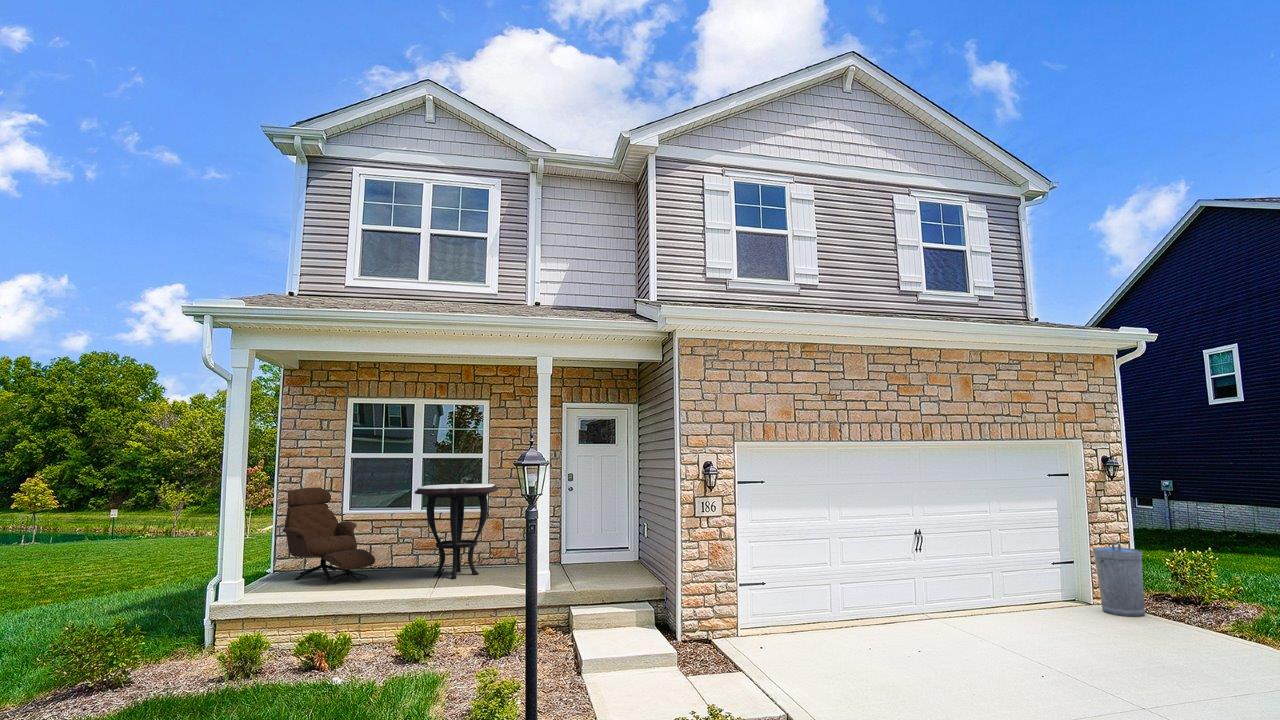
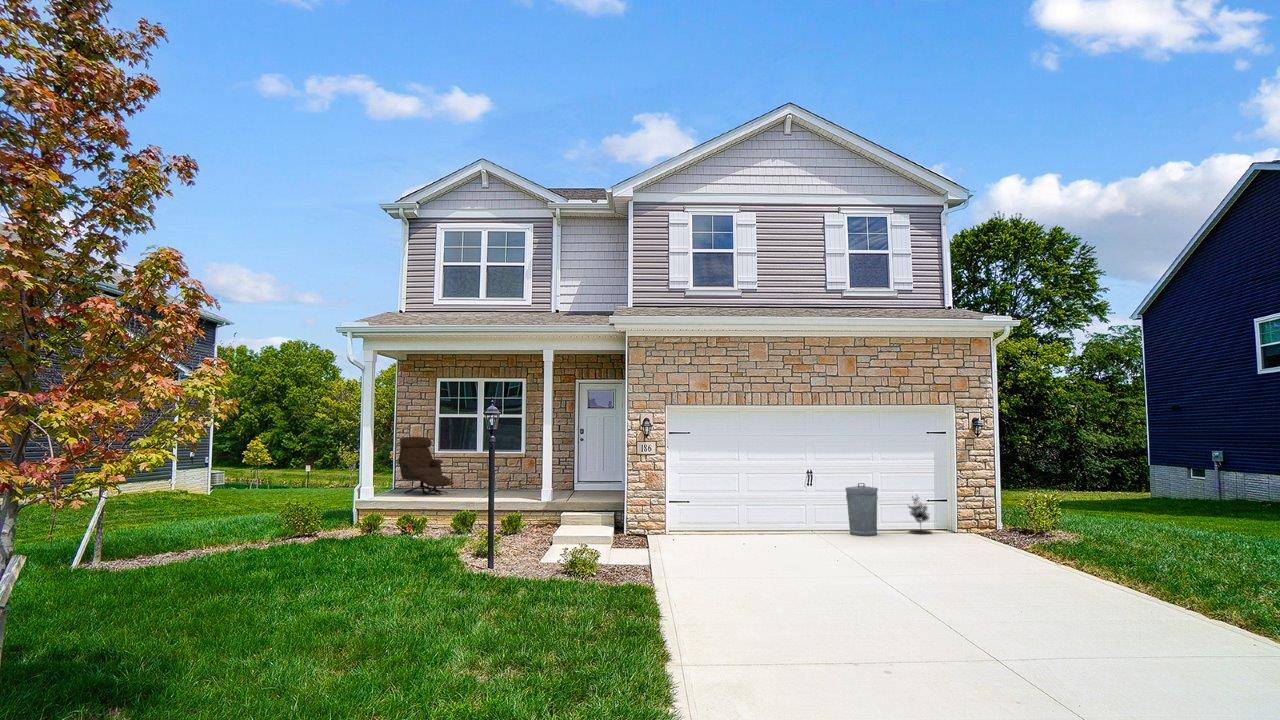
side table: present [415,484,498,579] -> none [474,436,531,495]
trash can: present [1092,543,1145,617] -> present [845,483,878,536]
potted tree: none [1038,559,1078,617] -> present [909,497,932,534]

